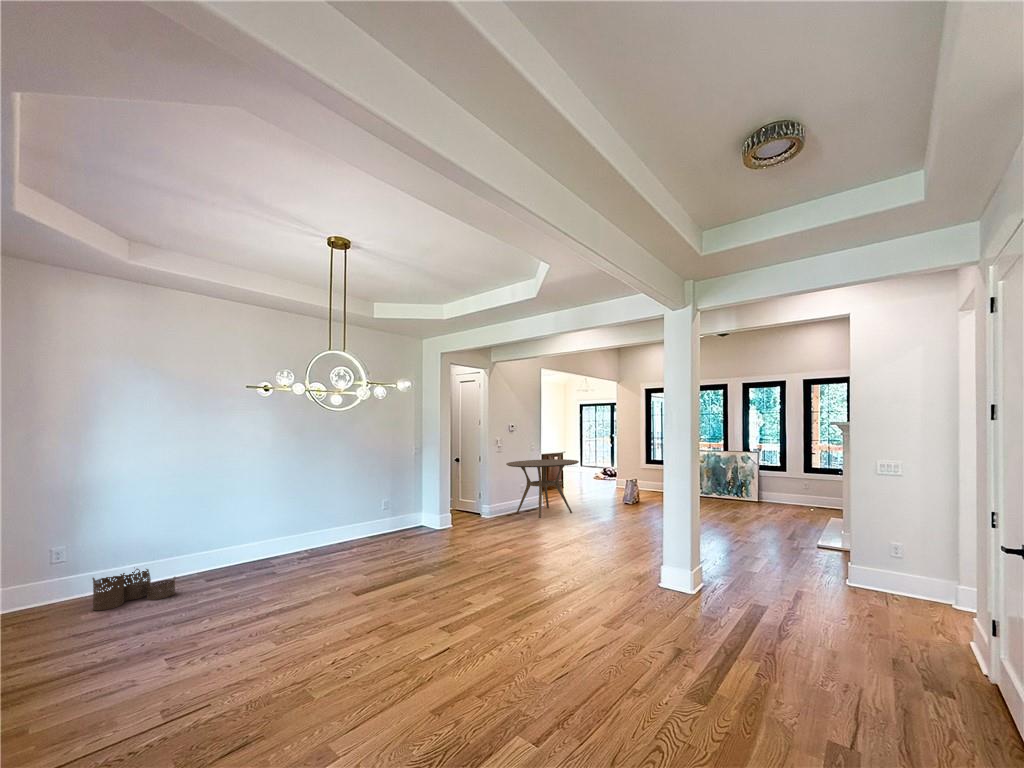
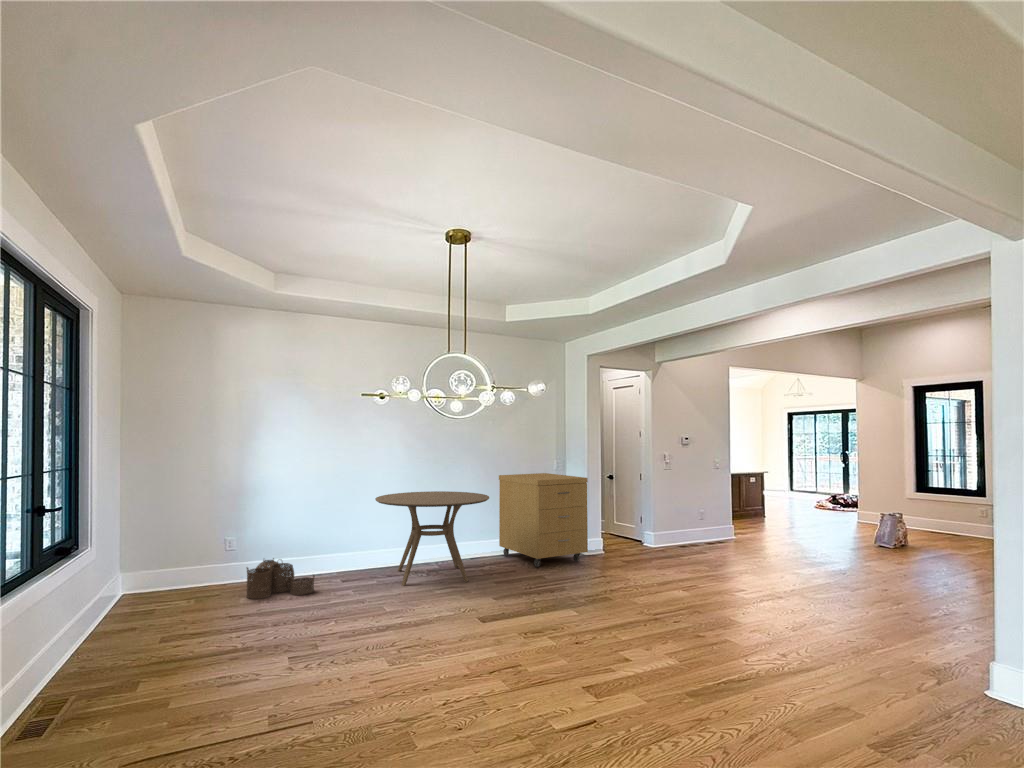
dining table: present [506,459,579,518] -> present [375,491,489,586]
storage cabinet: none [359,461,442,543] -> present [499,473,588,567]

